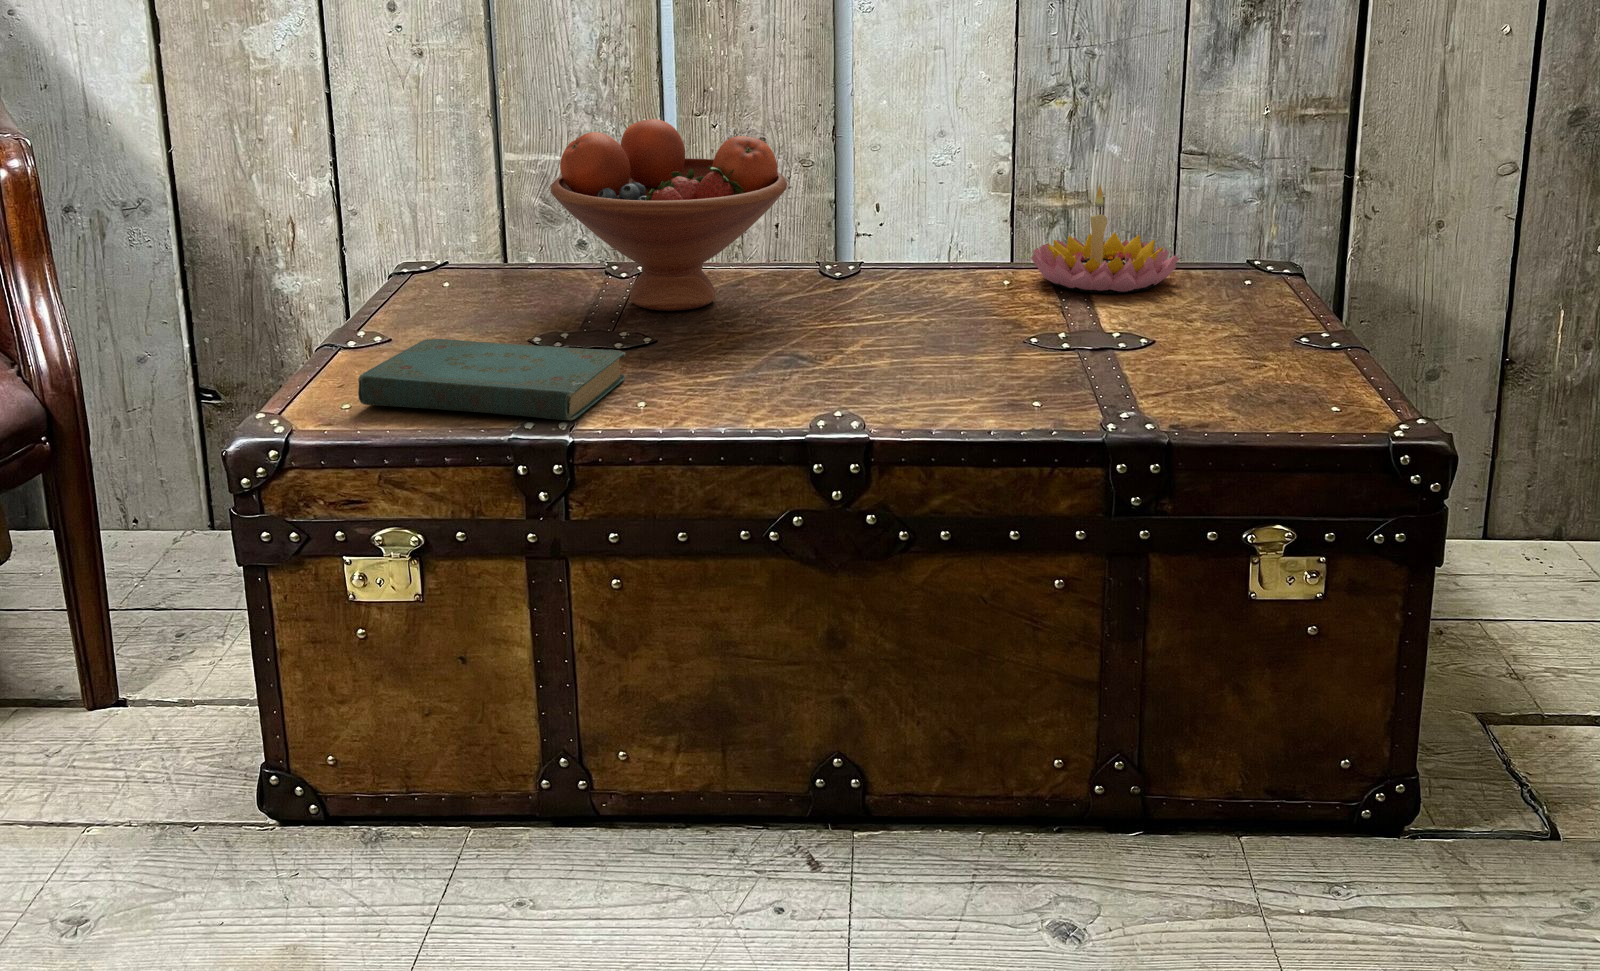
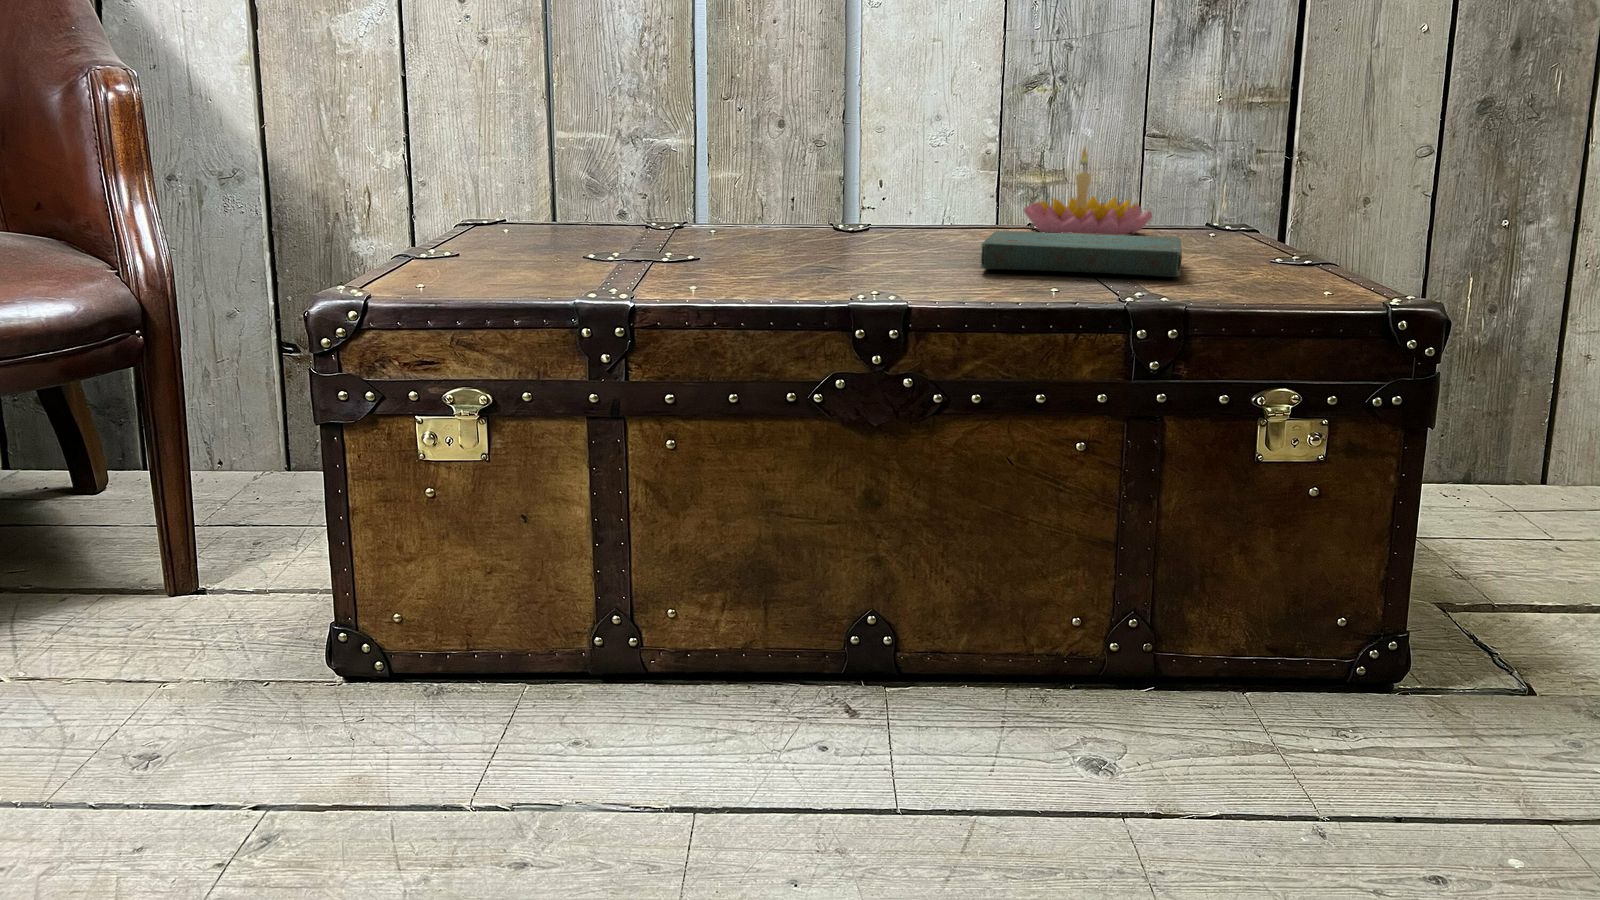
fruit bowl: present [551,119,787,311] -> none [604,82,813,243]
book: present [358,339,626,421] -> present [981,231,1182,277]

